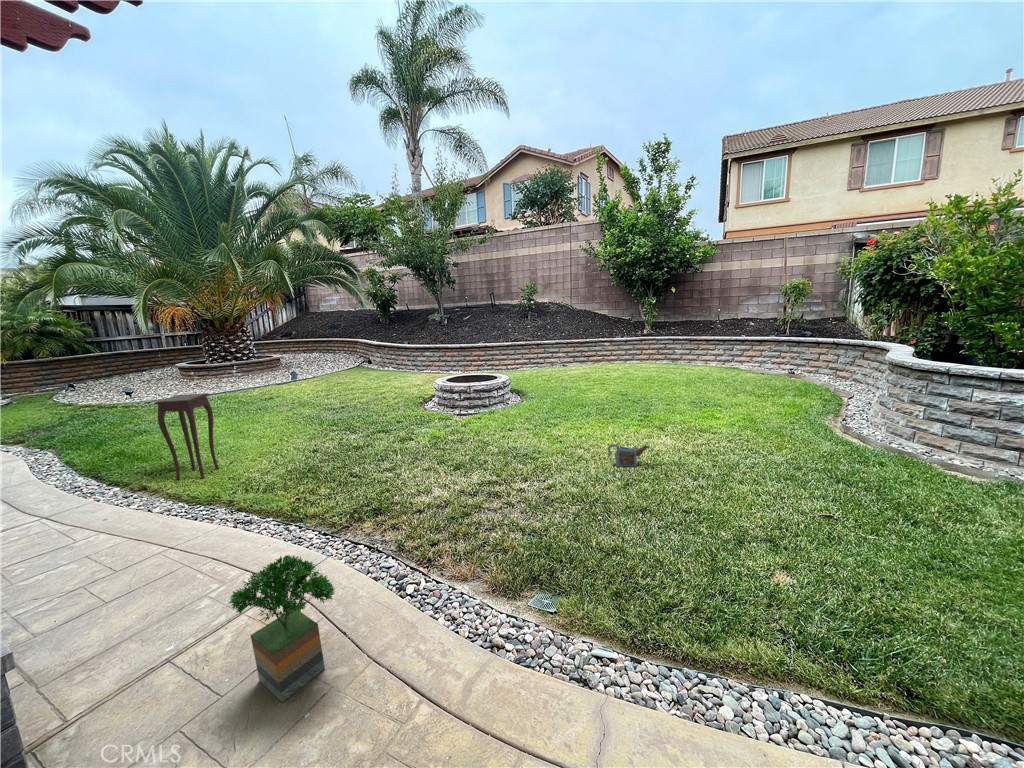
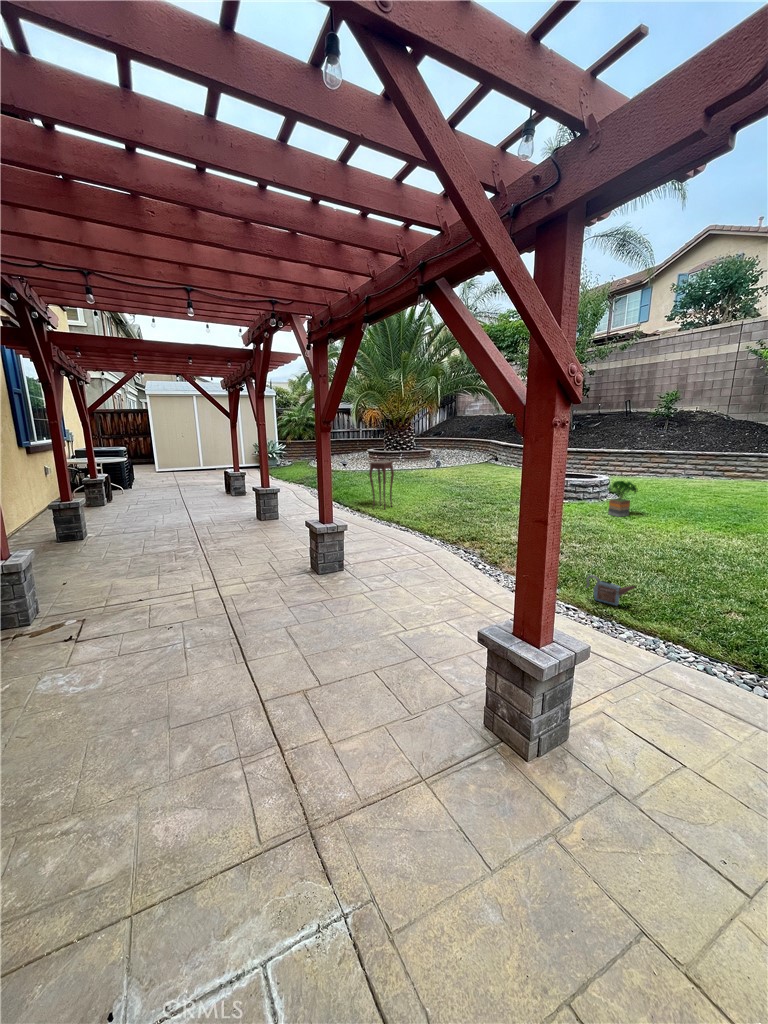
watering can: present [607,444,648,466] -> present [586,575,635,606]
potted tree: present [229,555,335,702] -> present [608,481,638,517]

